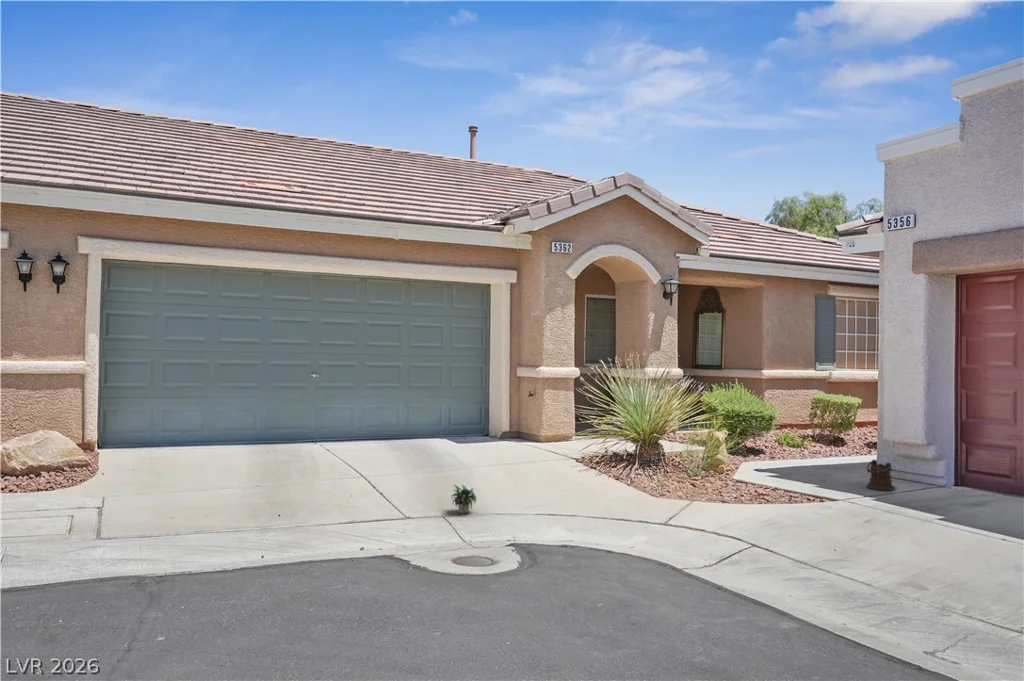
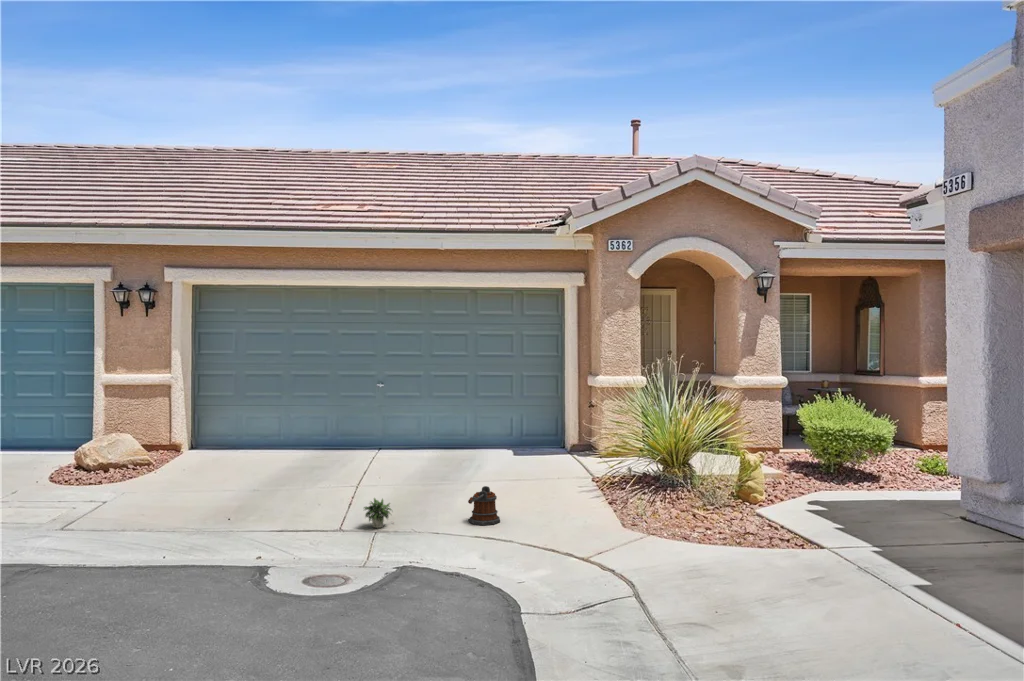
bucket: present [866,460,895,491] -> present [468,486,500,525]

